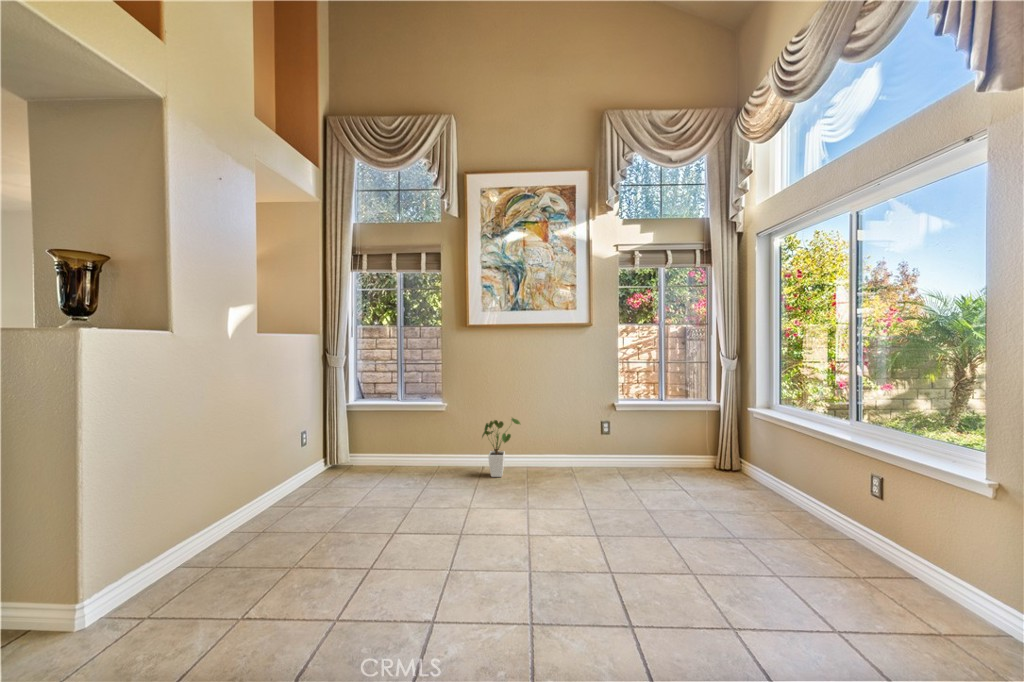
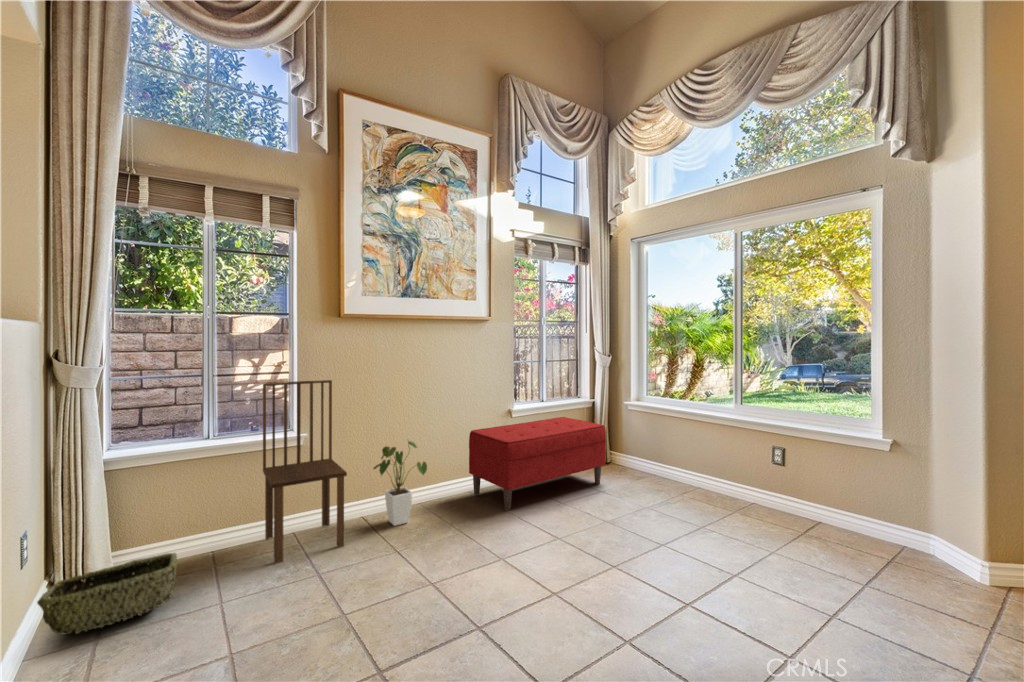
dining chair: none [408,370,460,481] -> present [263,380,347,564]
bench: none [568,417,701,486] -> present [469,417,606,510]
woven basket: none [300,459,361,486] -> present [37,553,177,635]

